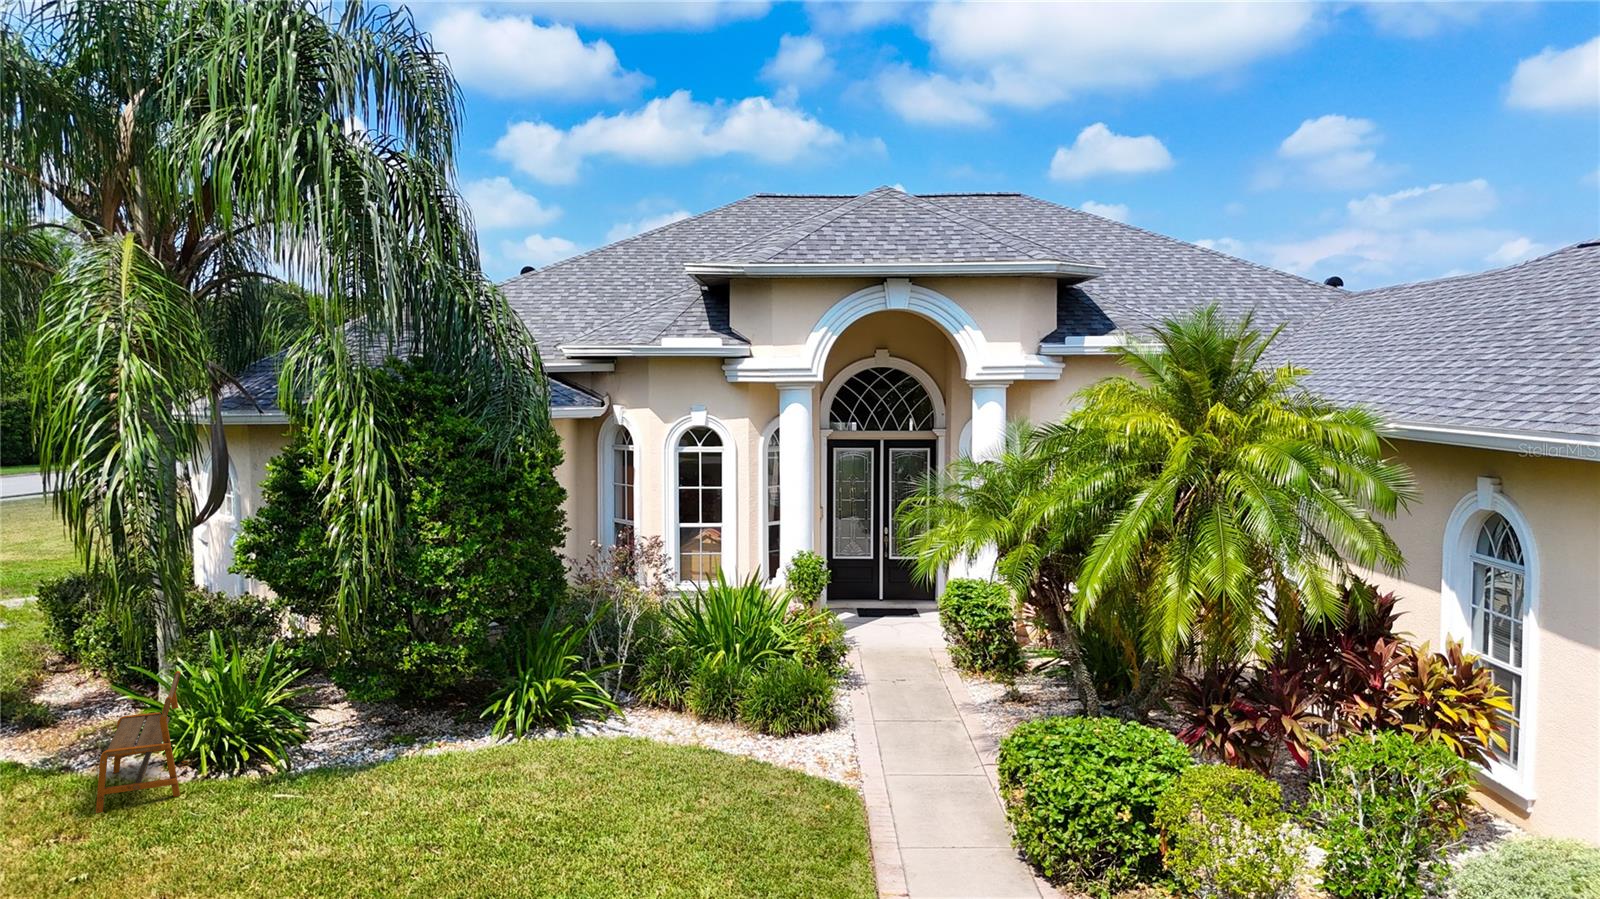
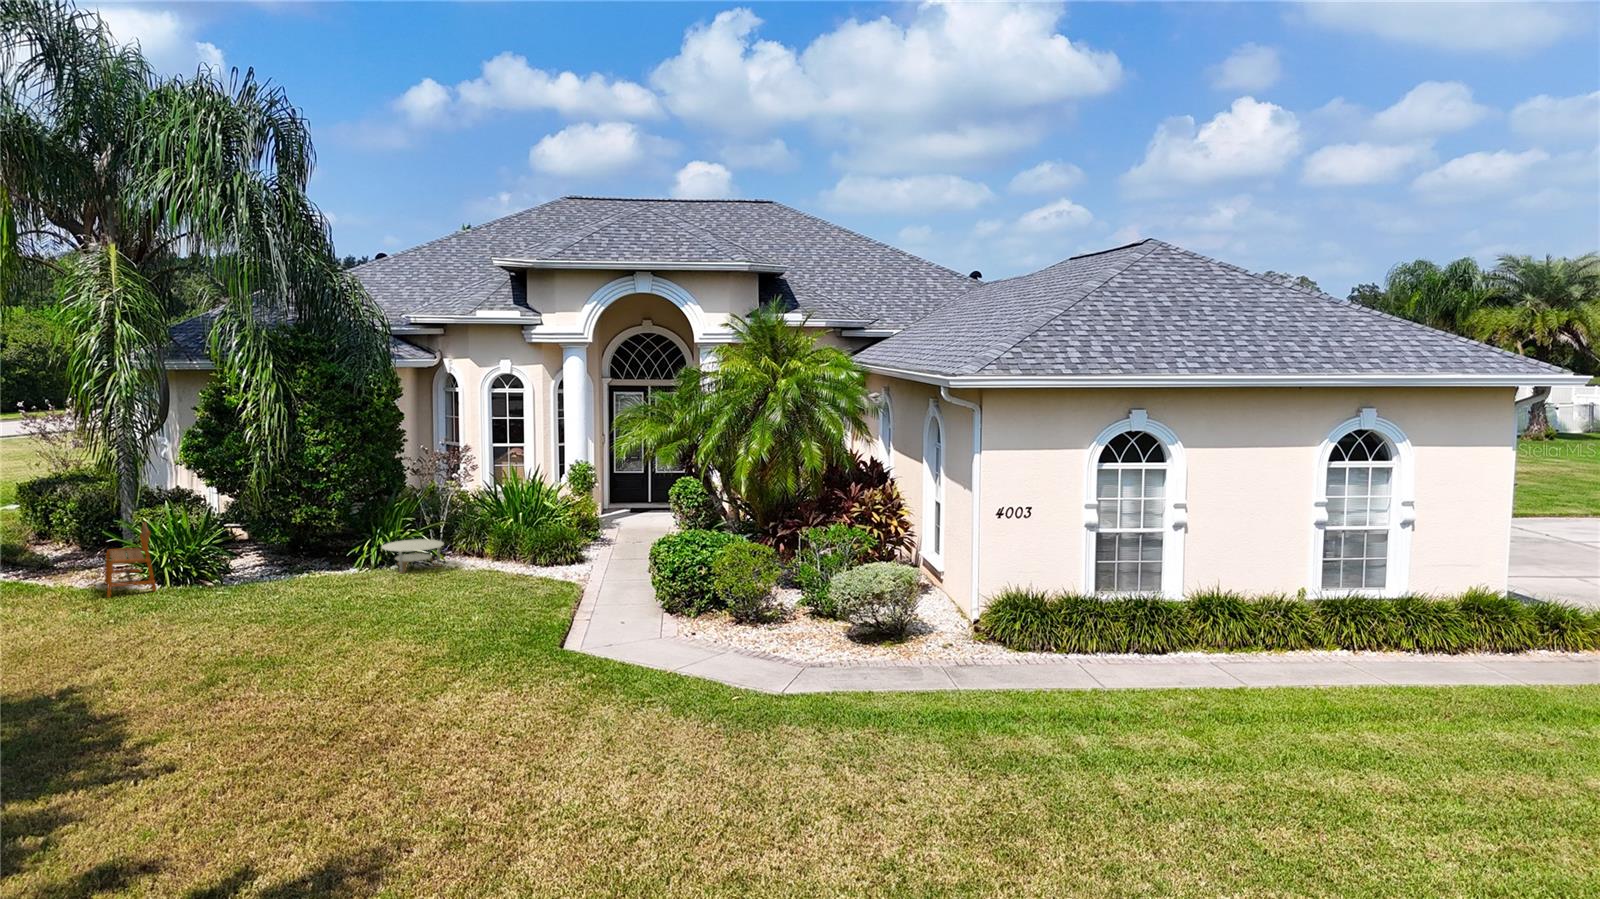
round table: none [531,687,626,755] -> present [382,539,444,574]

